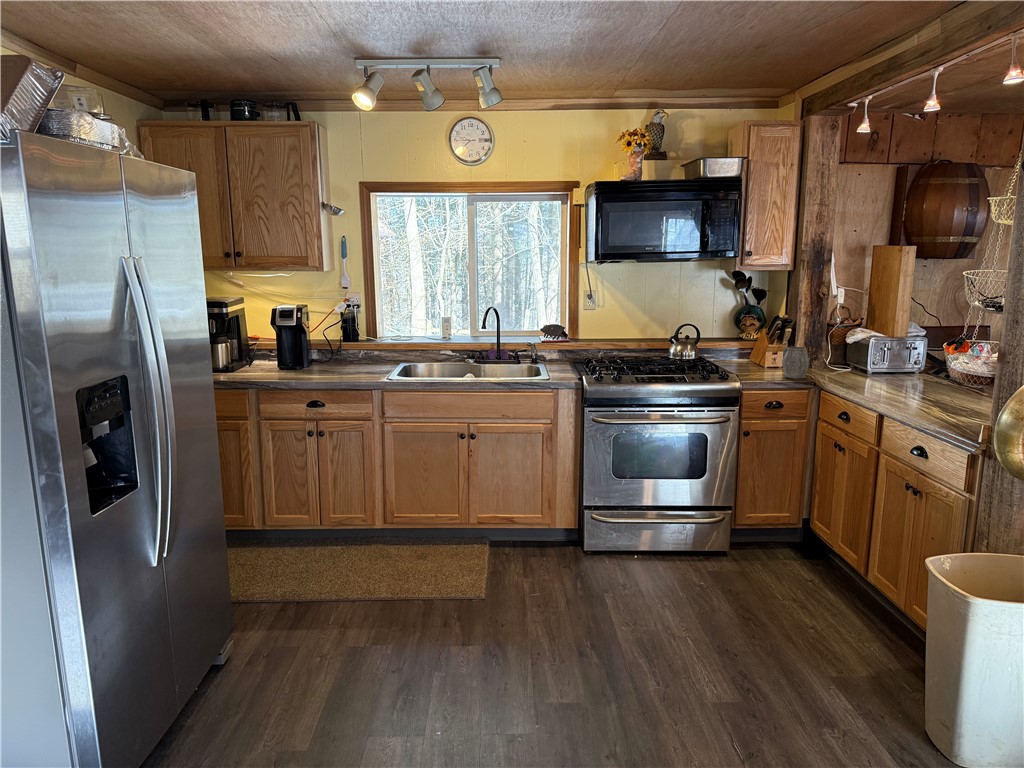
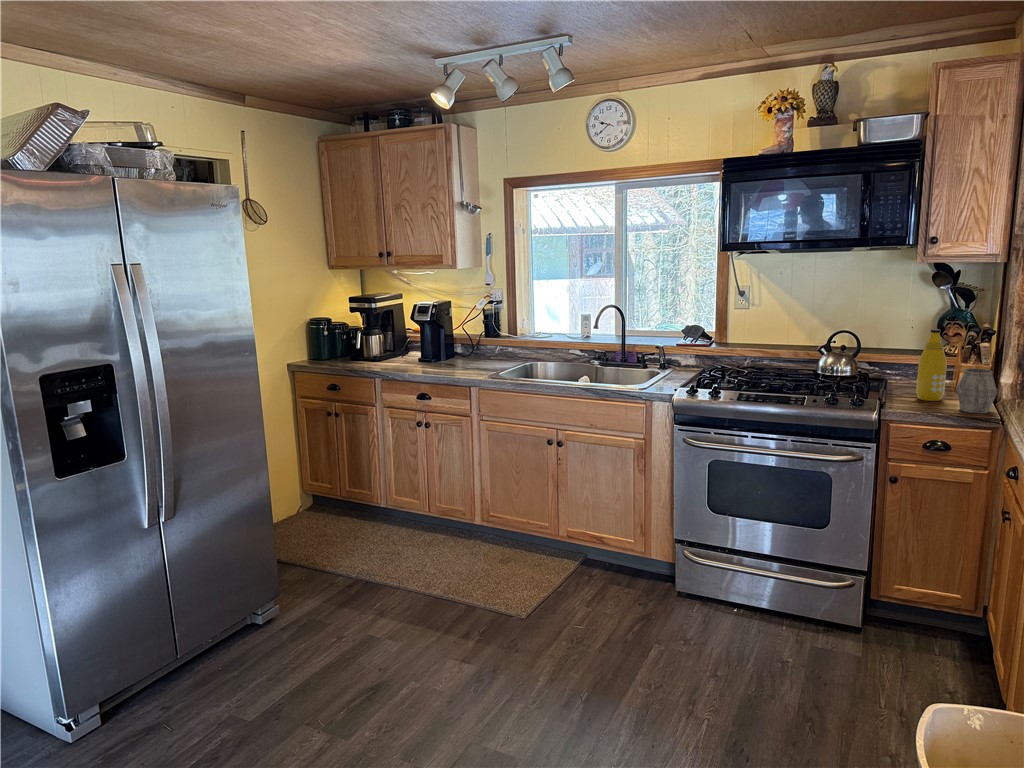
bottle: none [746,319,767,373] -> present [916,329,947,401]

